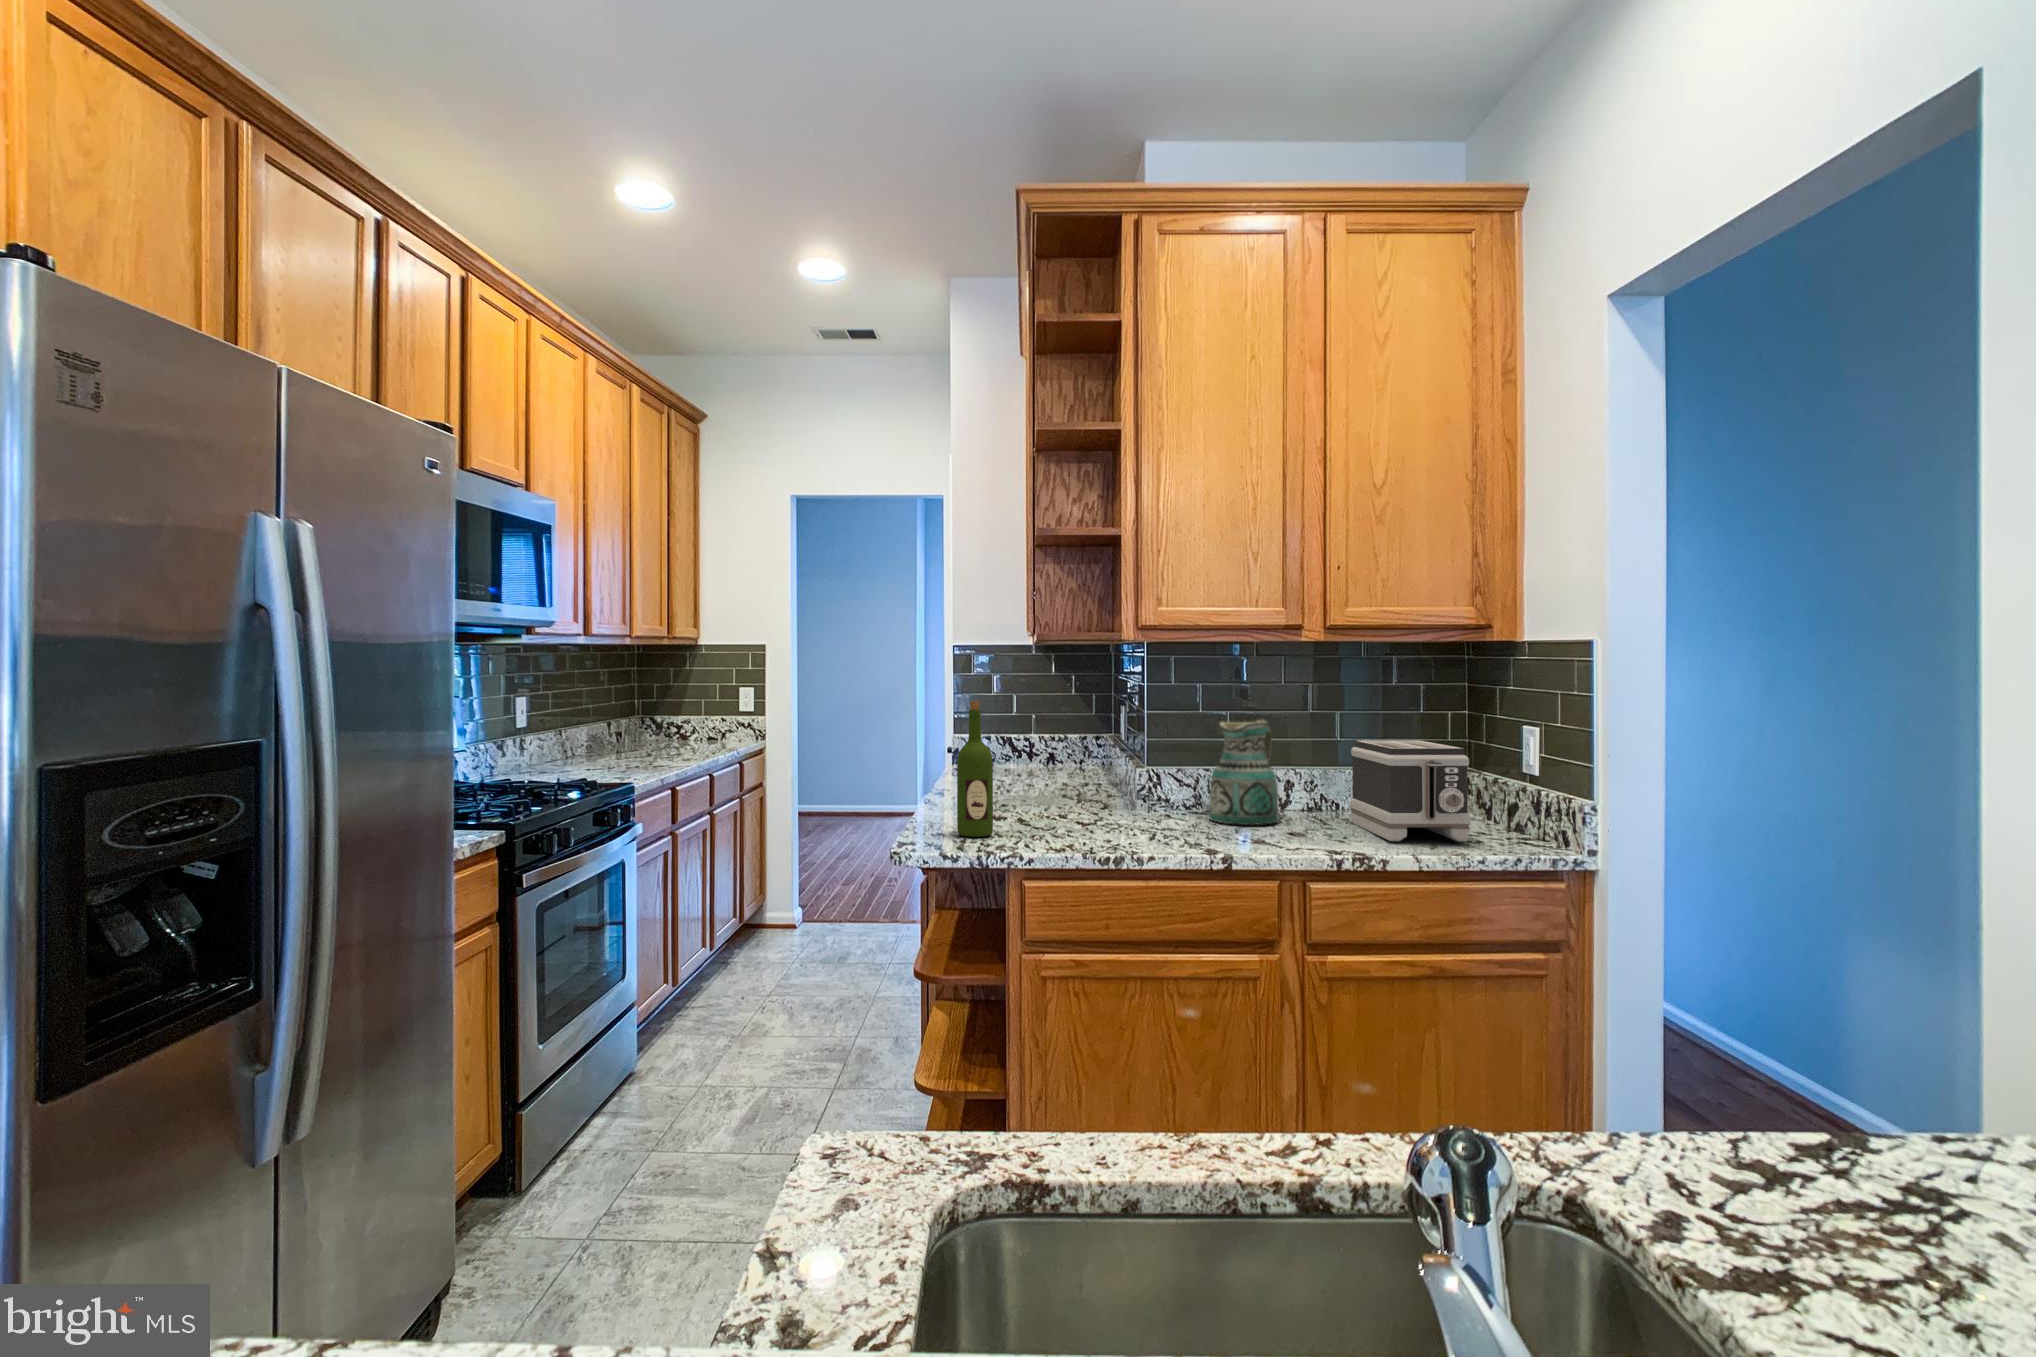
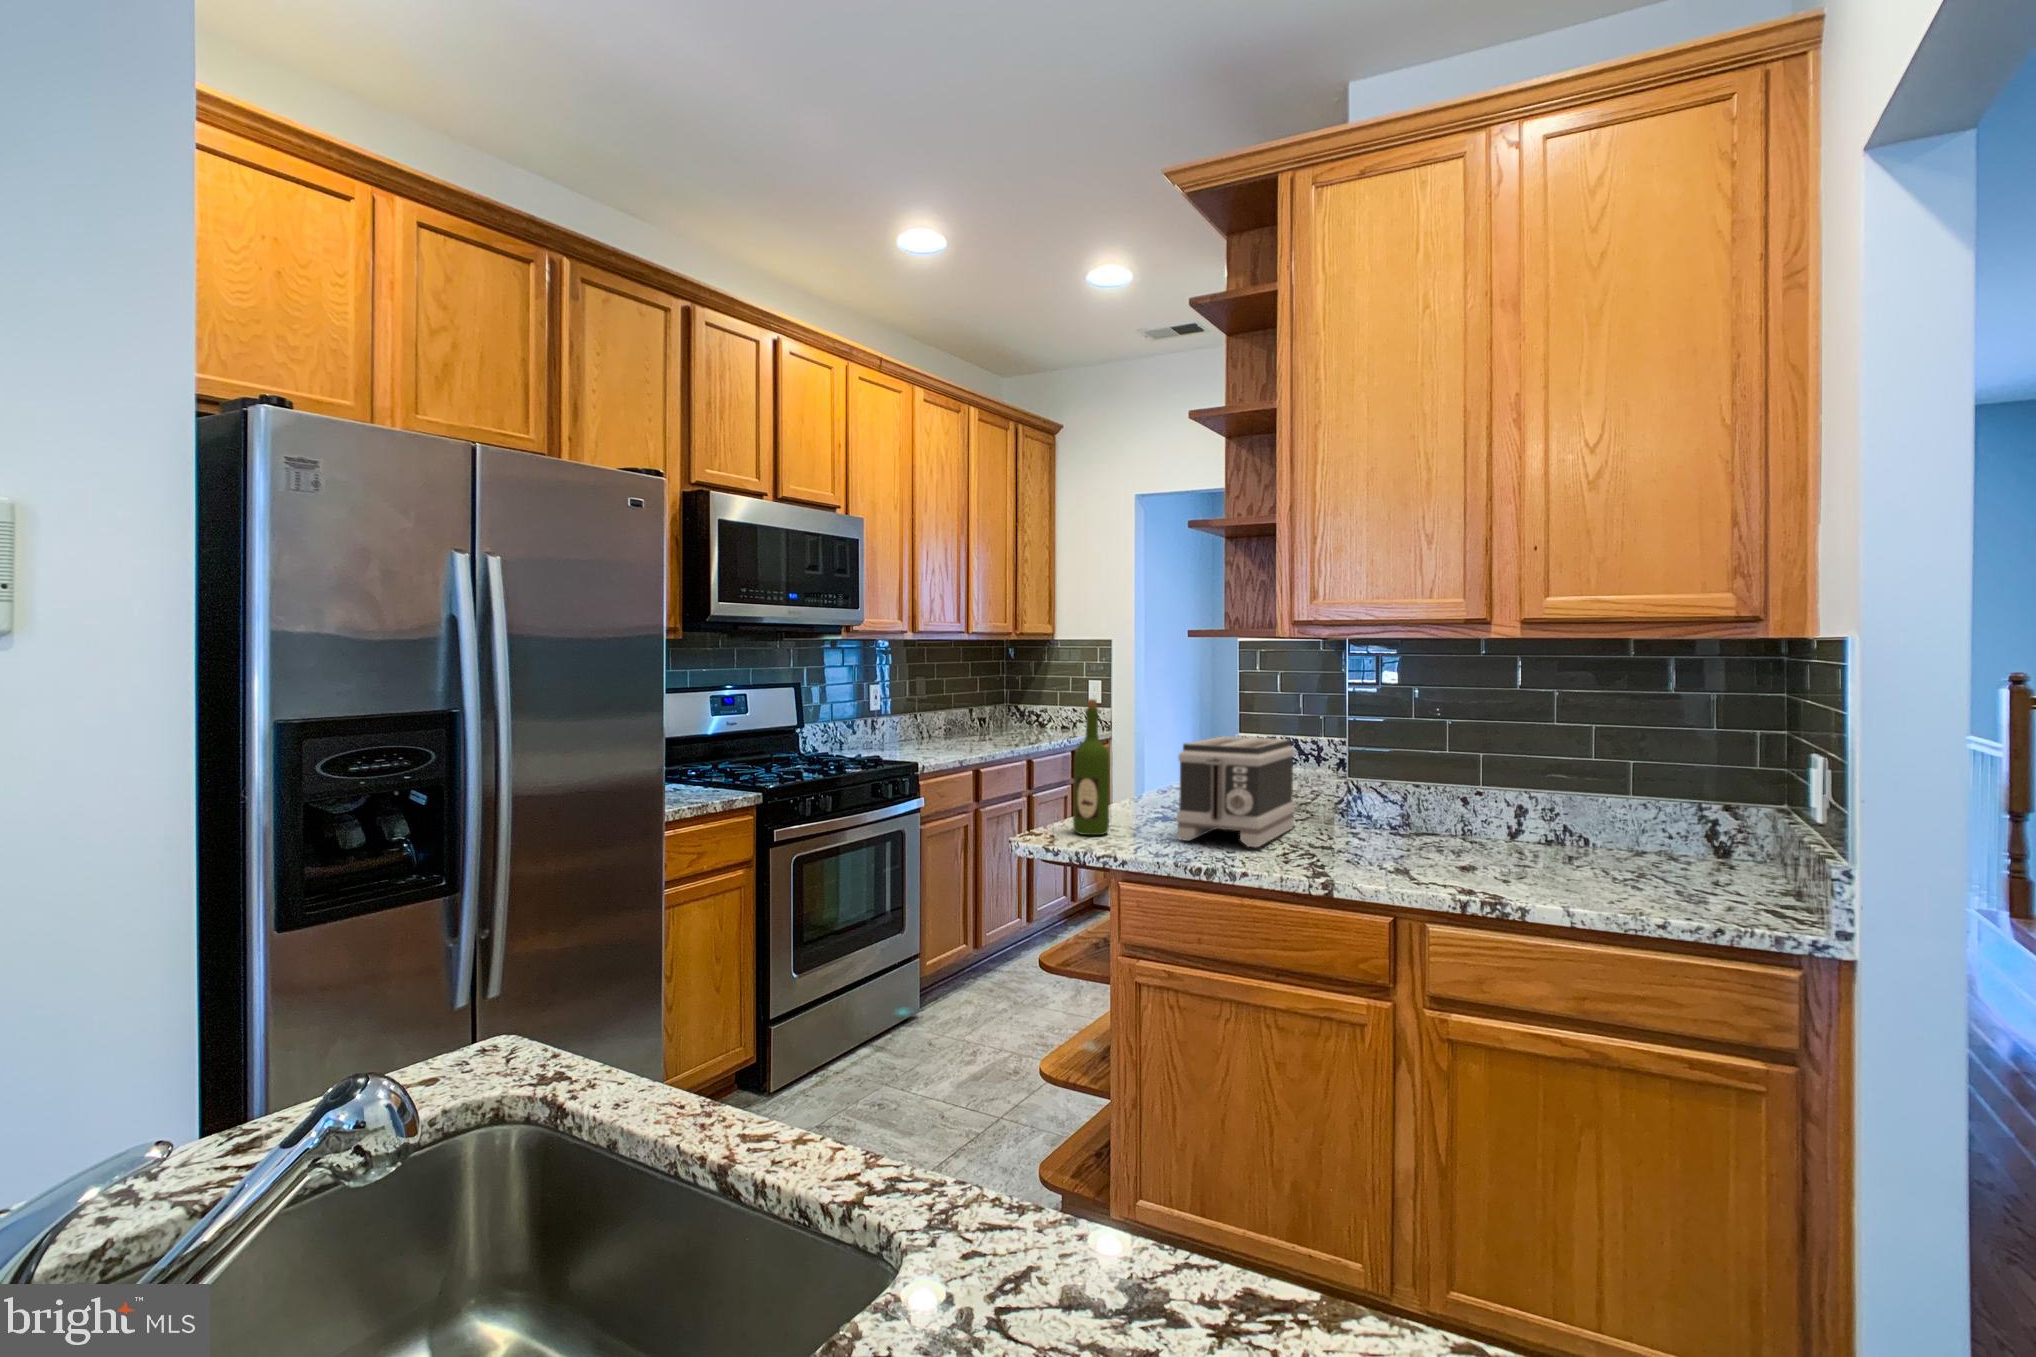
ceramic pitcher: present [1209,719,1279,825] -> none [1380,730,1475,852]
toaster: present [1350,740,1471,841] -> present [1176,736,1295,847]

